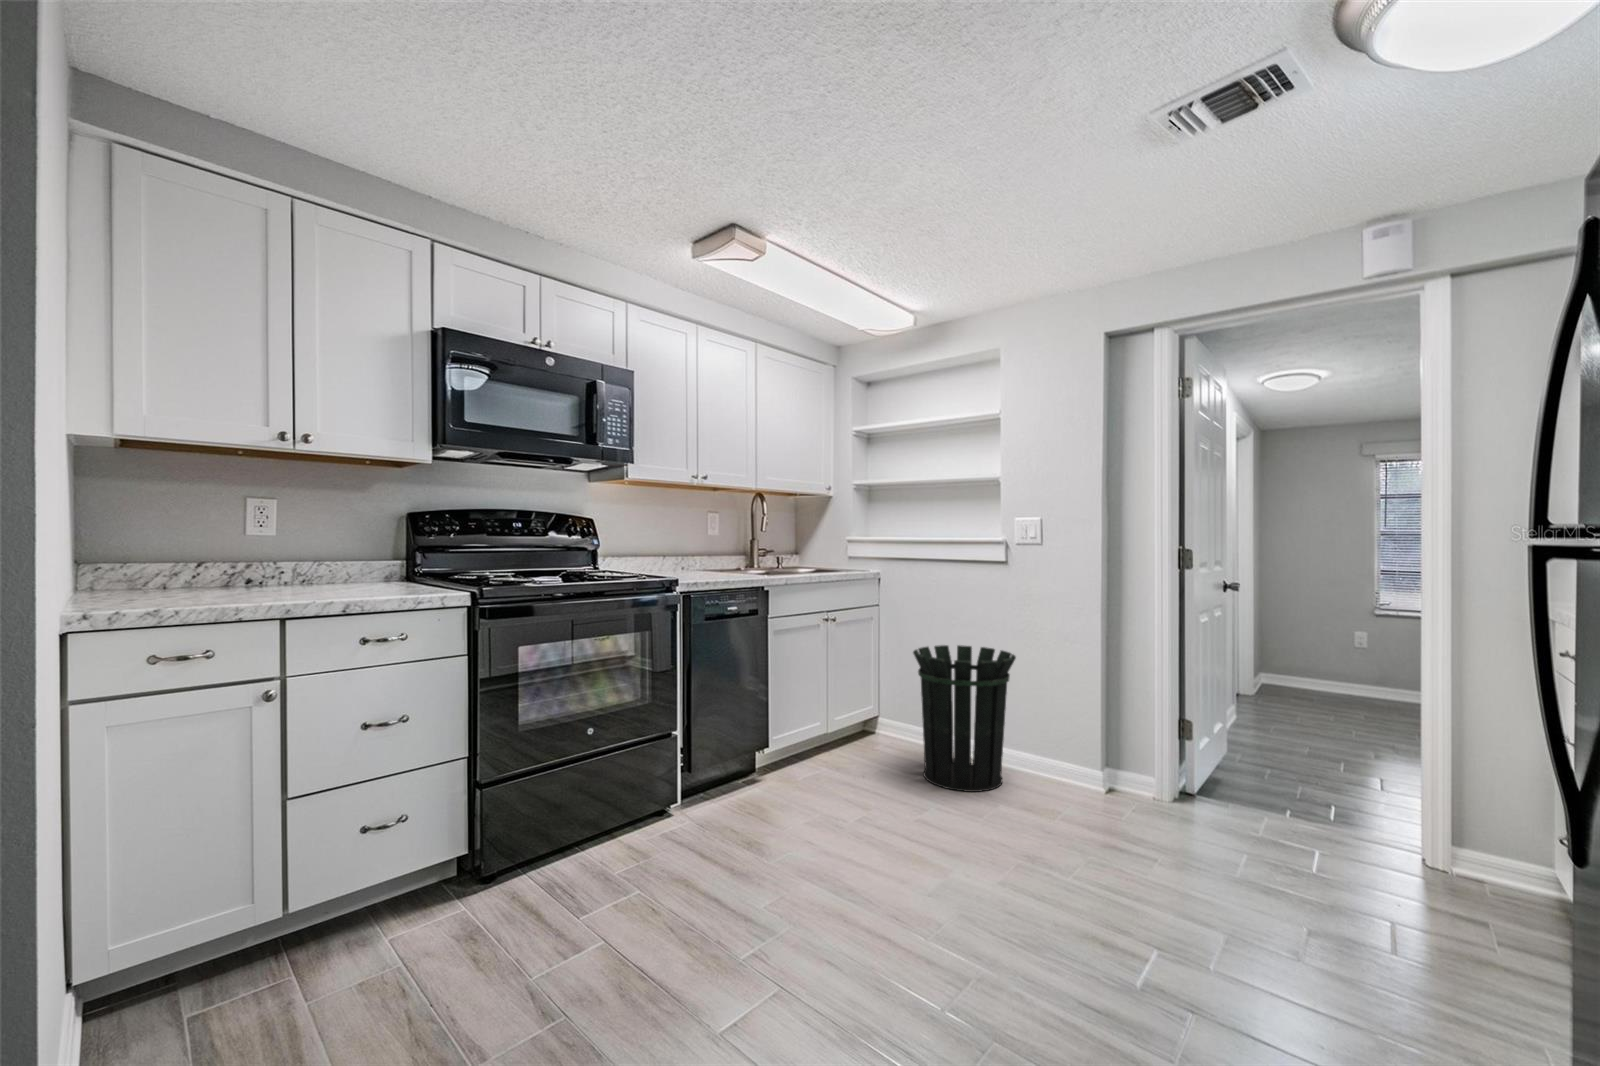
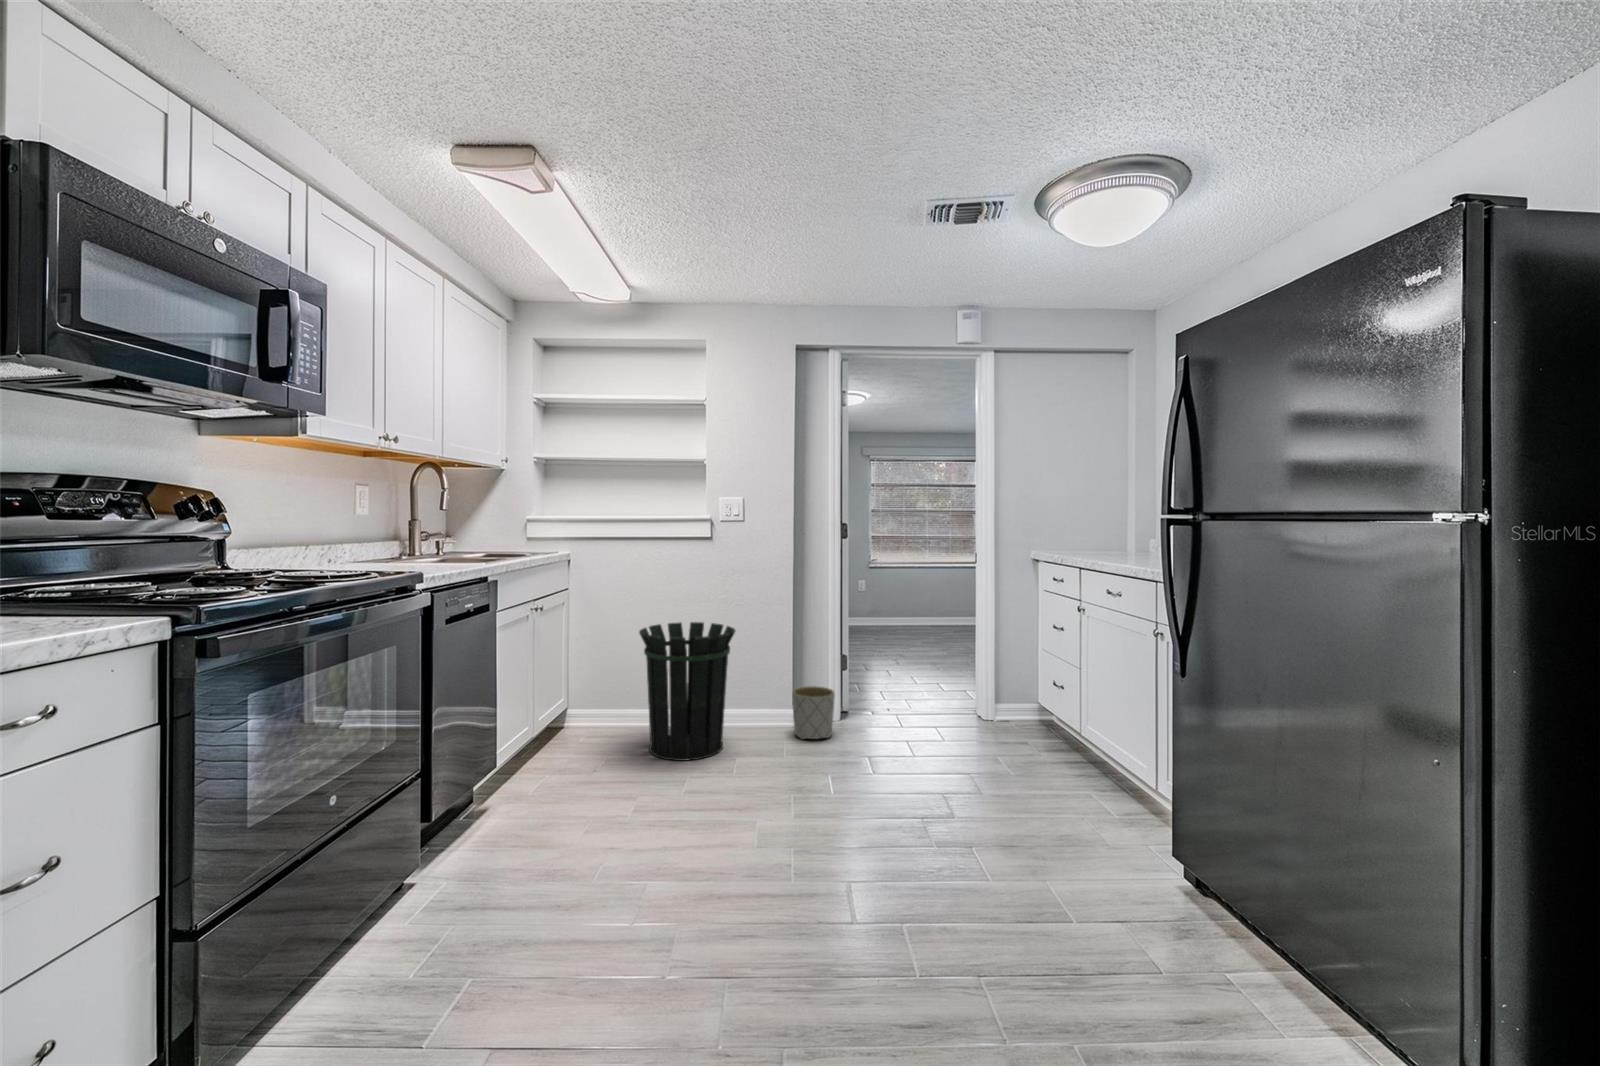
planter: none [1091,740,1148,809] -> present [792,686,835,739]

